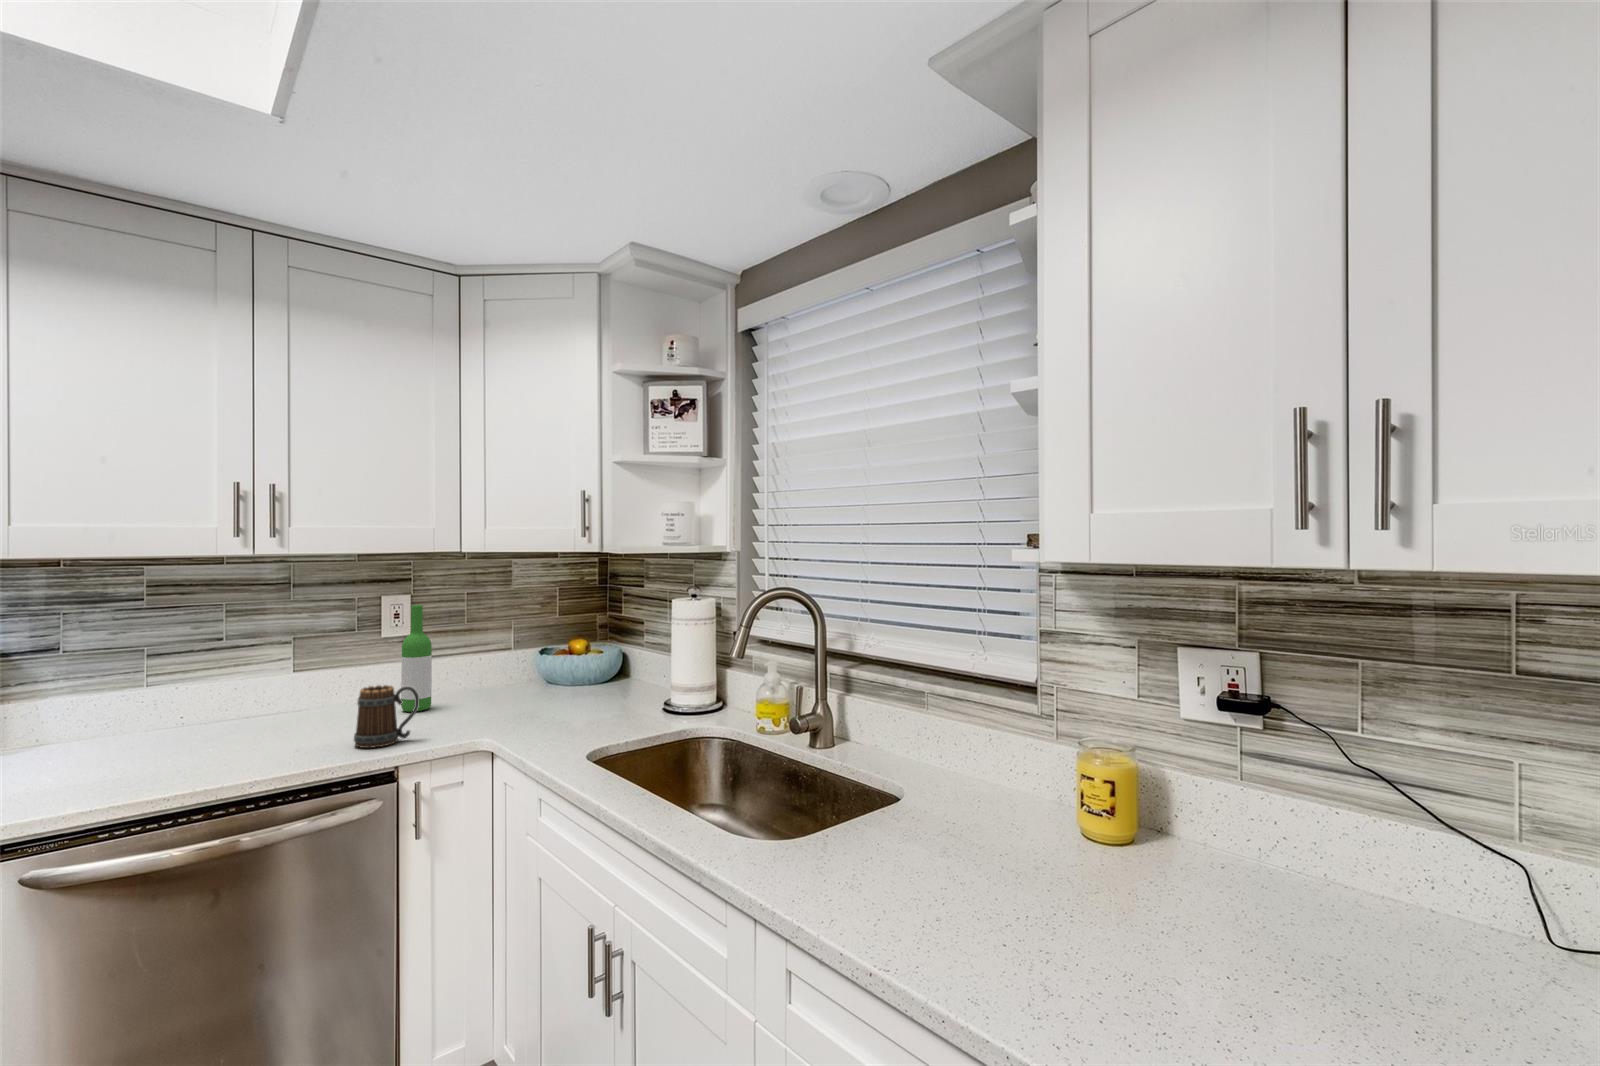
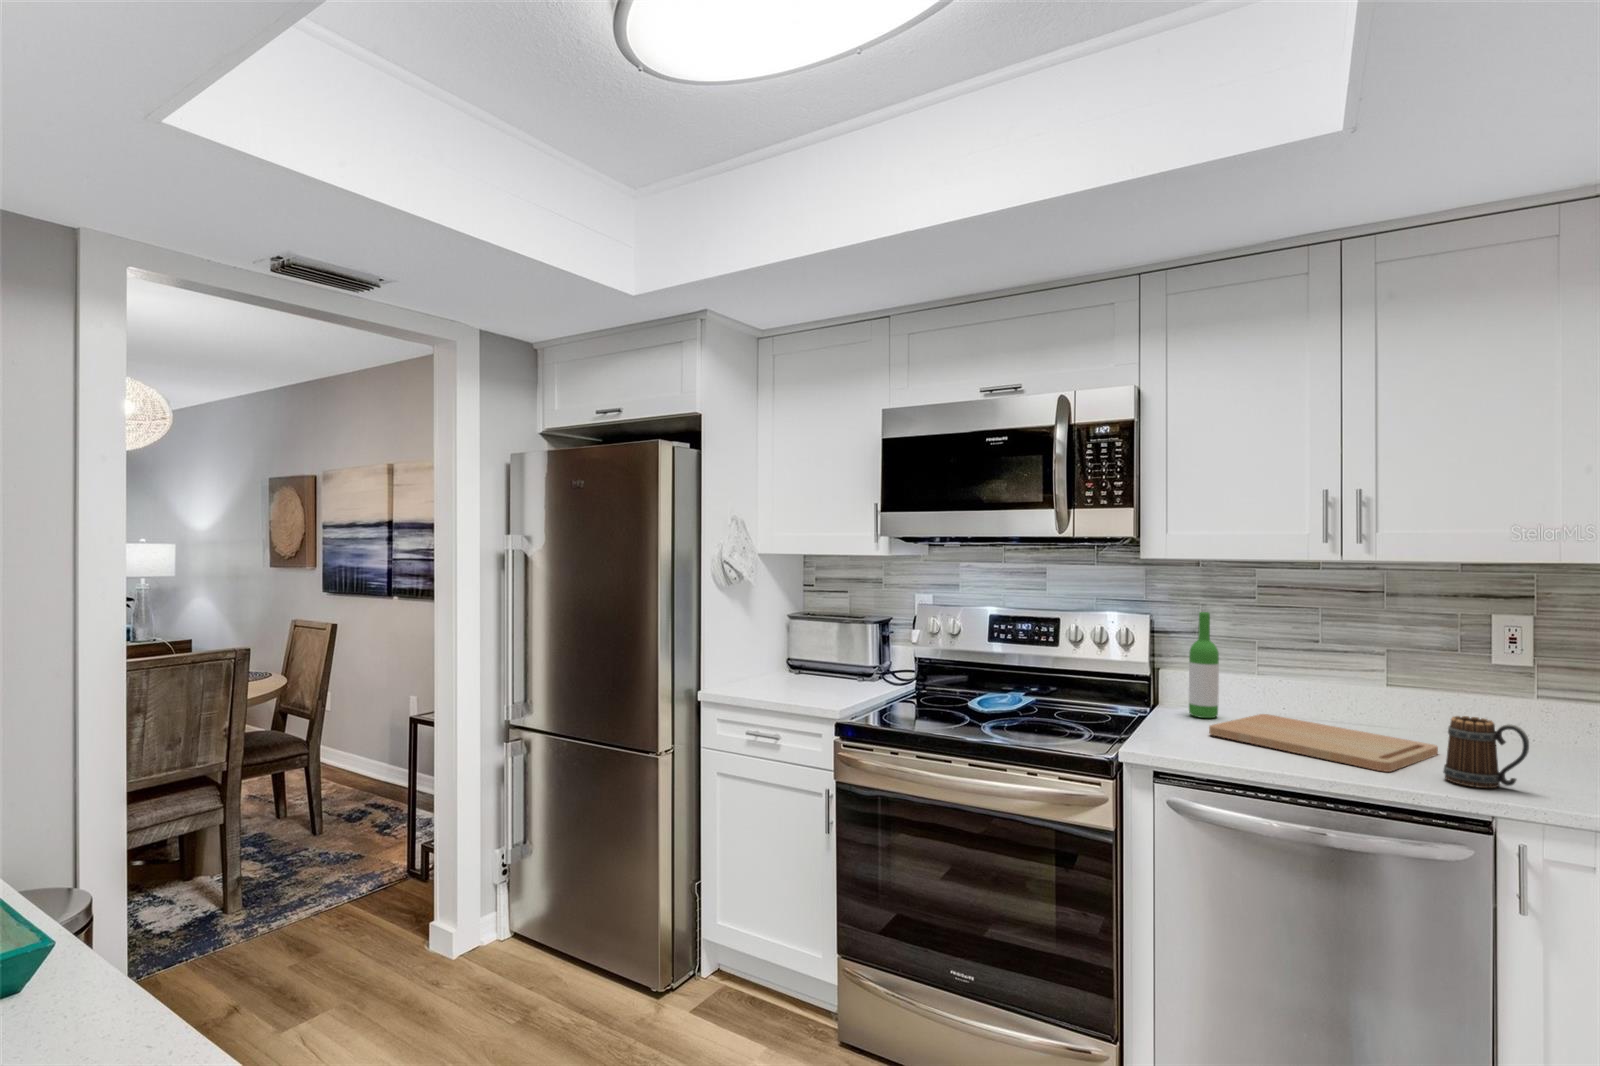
wine bottle: present [401,605,432,712] -> present [1189,612,1219,718]
cutting board: none [89,718,344,768] -> present [1209,714,1438,772]

